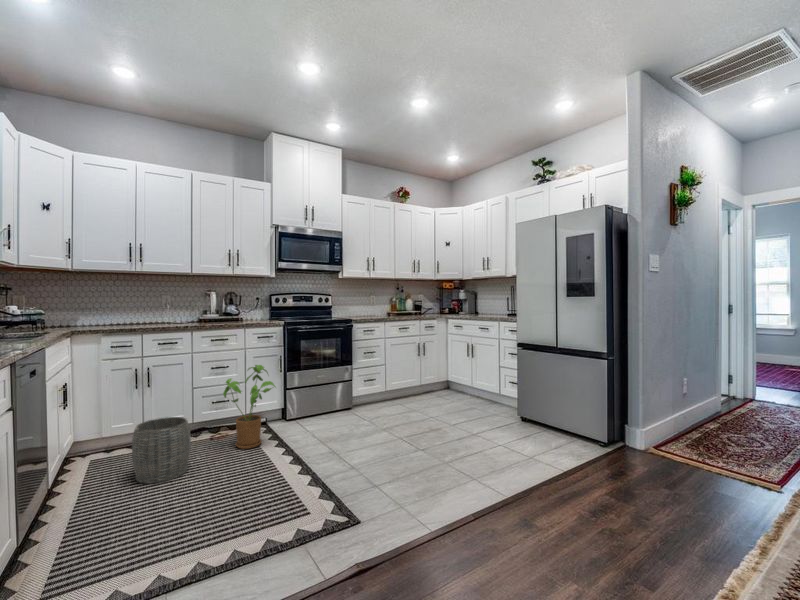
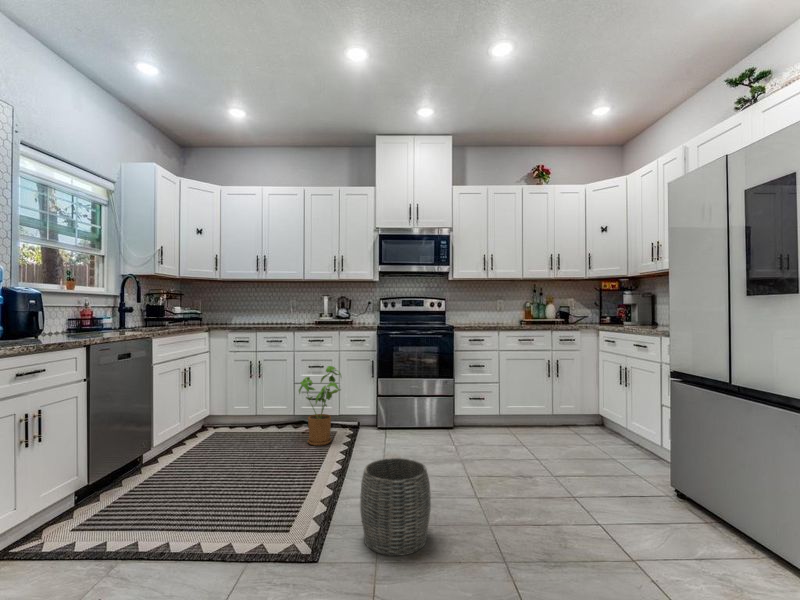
woven basket: present [132,417,191,484] -> present [360,458,431,556]

